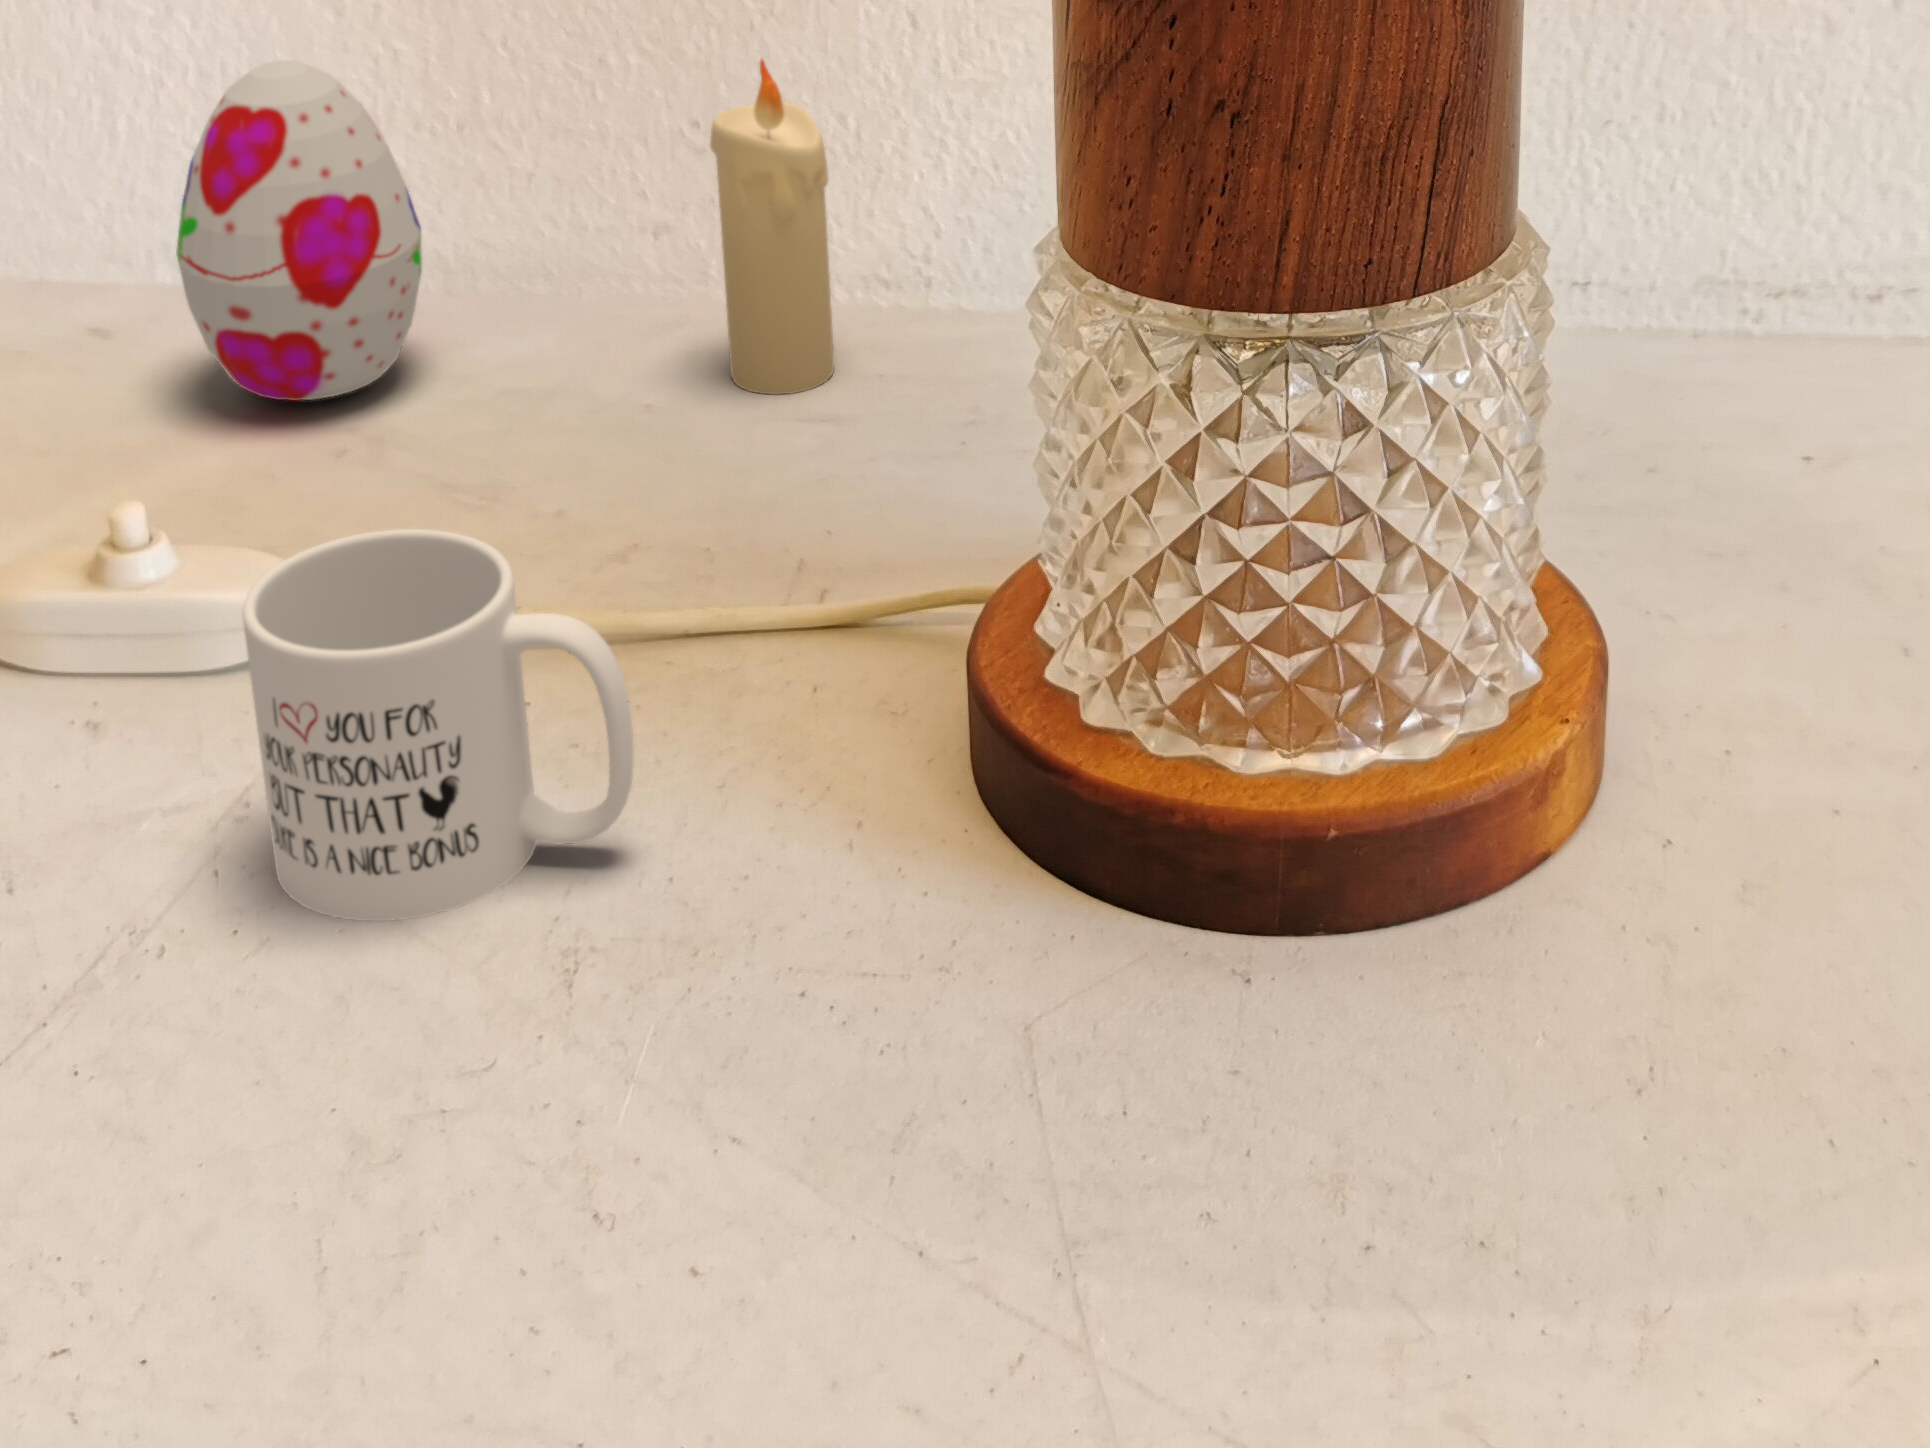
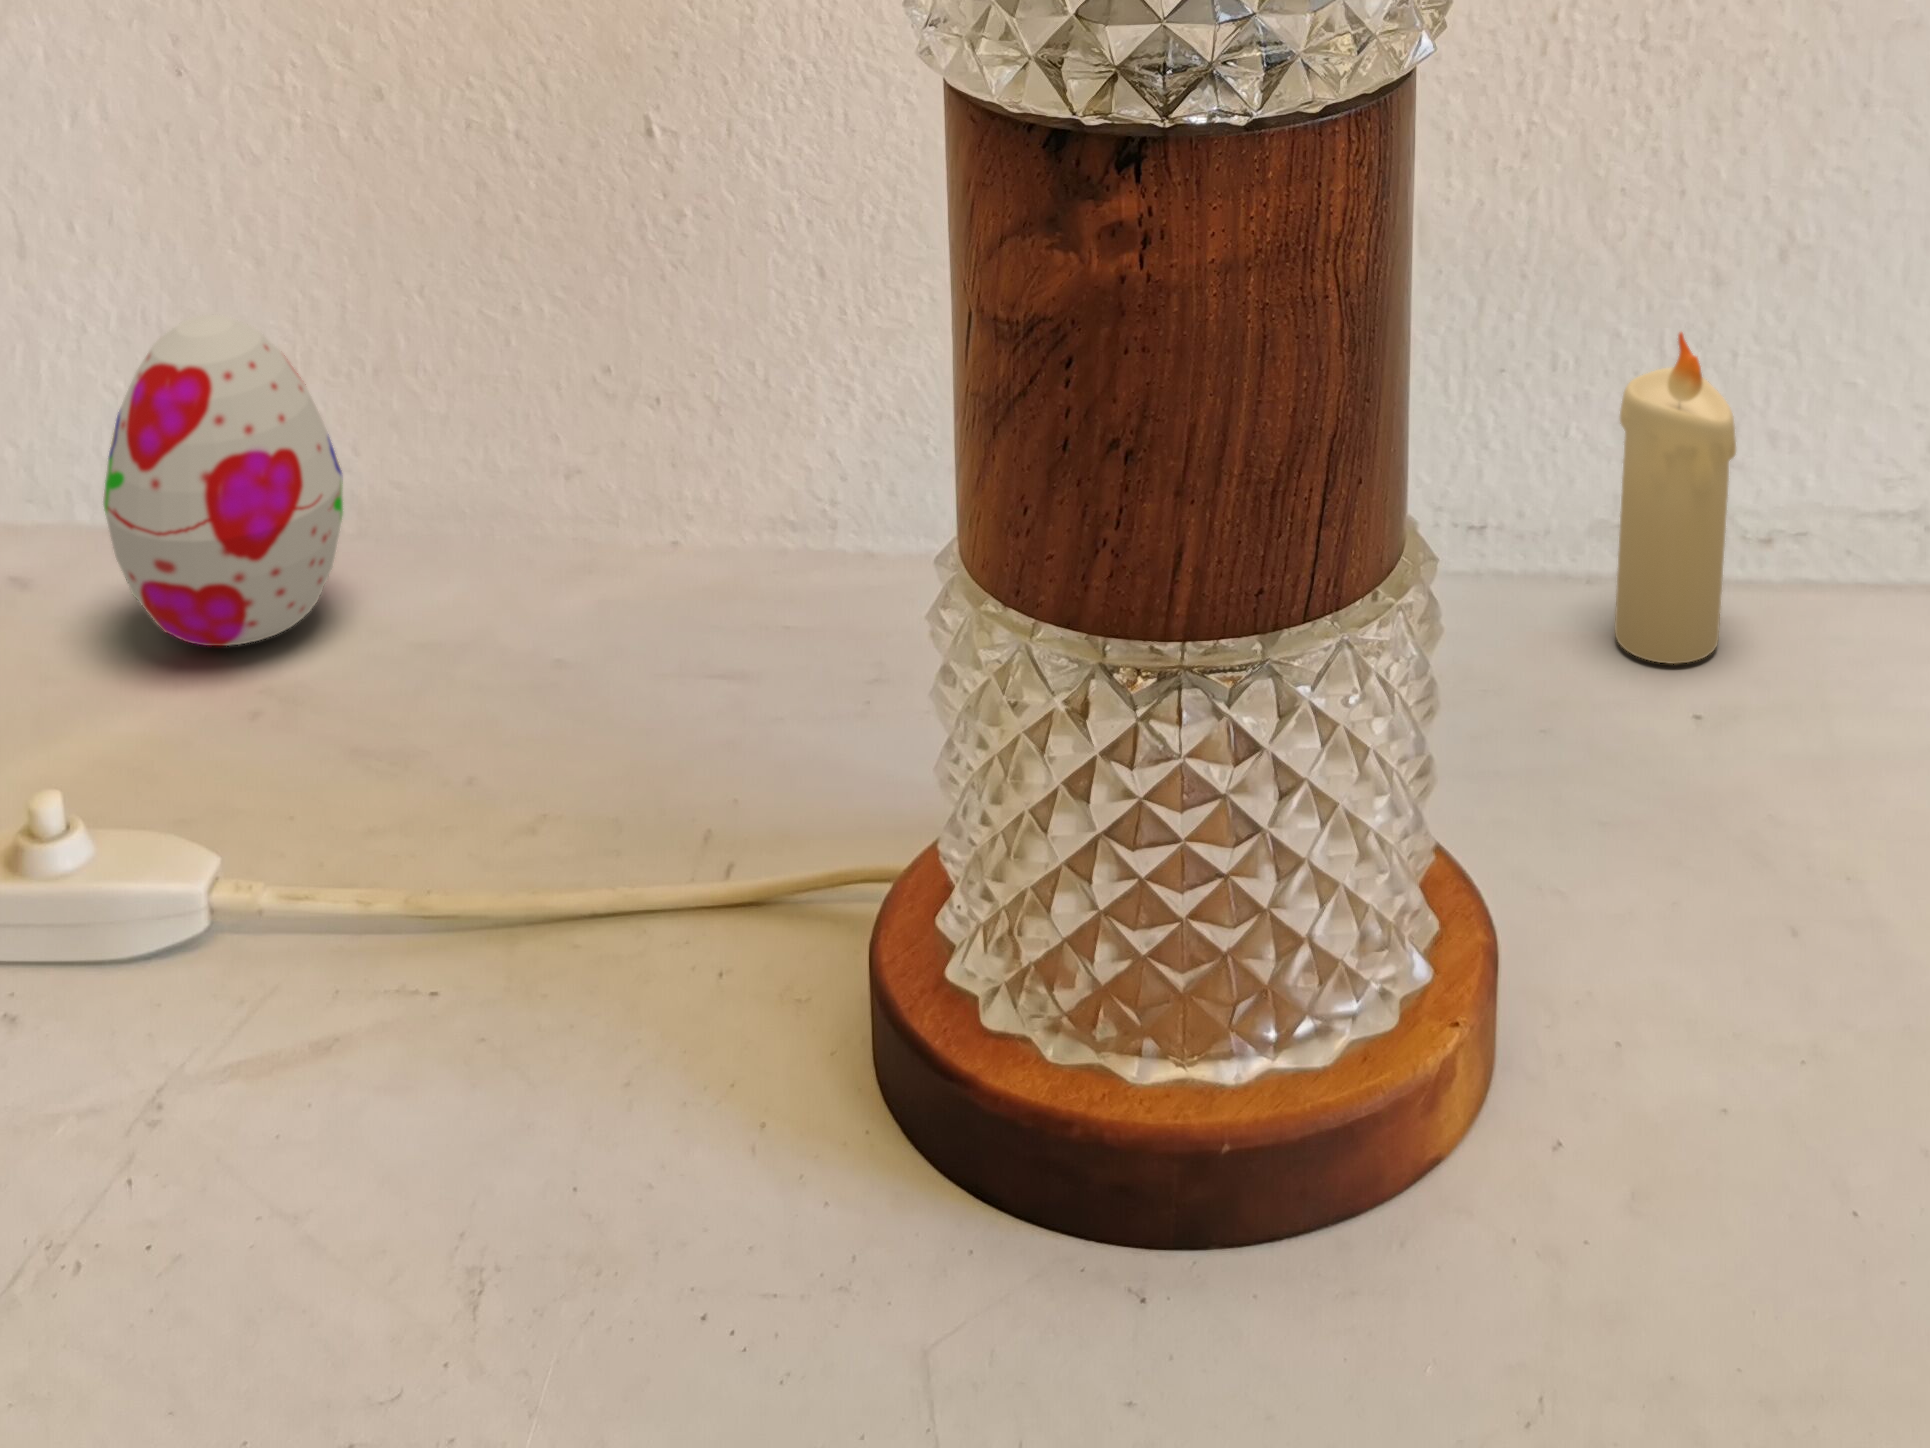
candle: present [710,59,834,395] -> present [1615,332,1736,664]
mug: present [242,529,634,921] -> none [164,841,544,1248]

